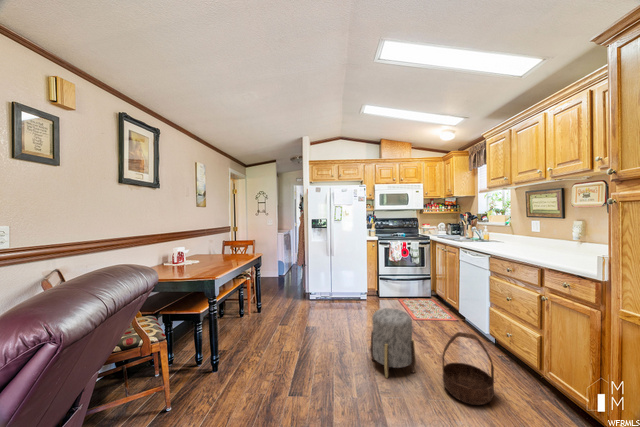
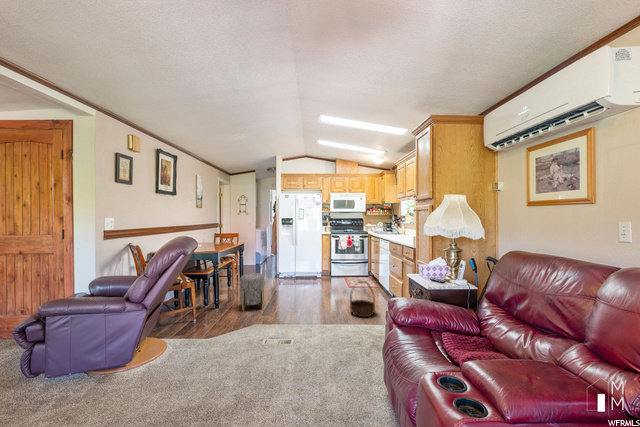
stool: present [370,308,416,378] -> present [240,273,264,311]

